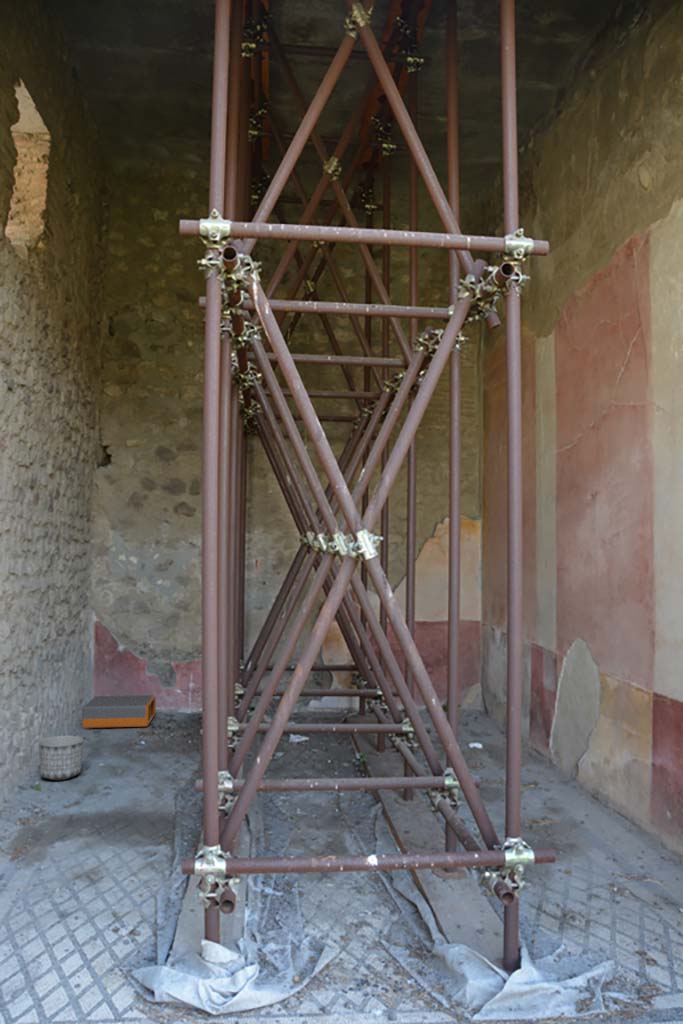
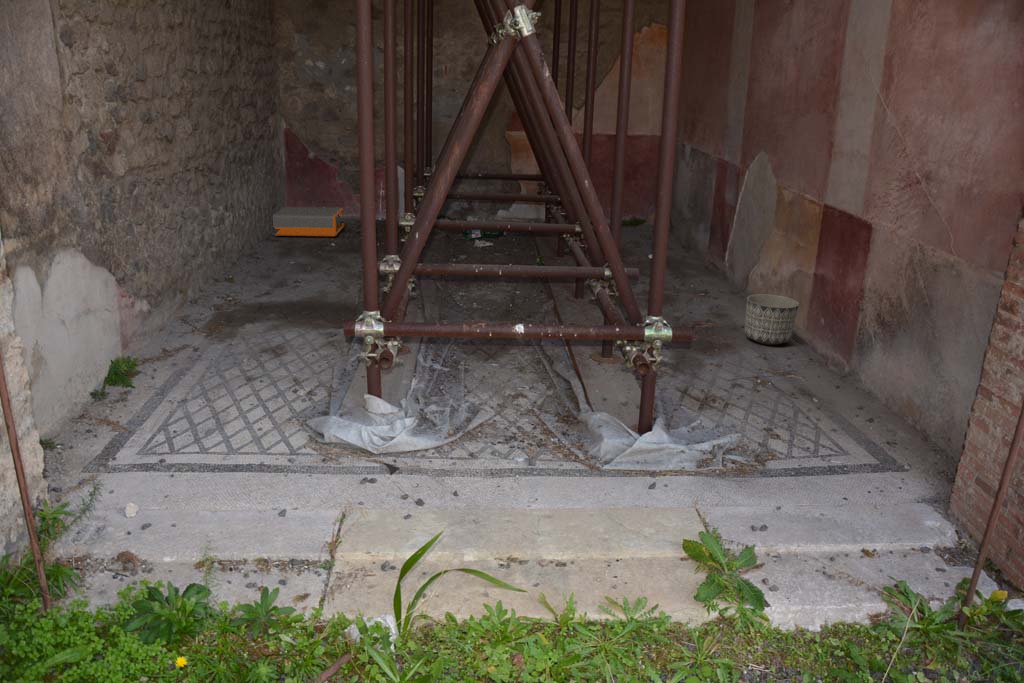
planter: present [39,736,84,780] -> present [744,294,799,345]

